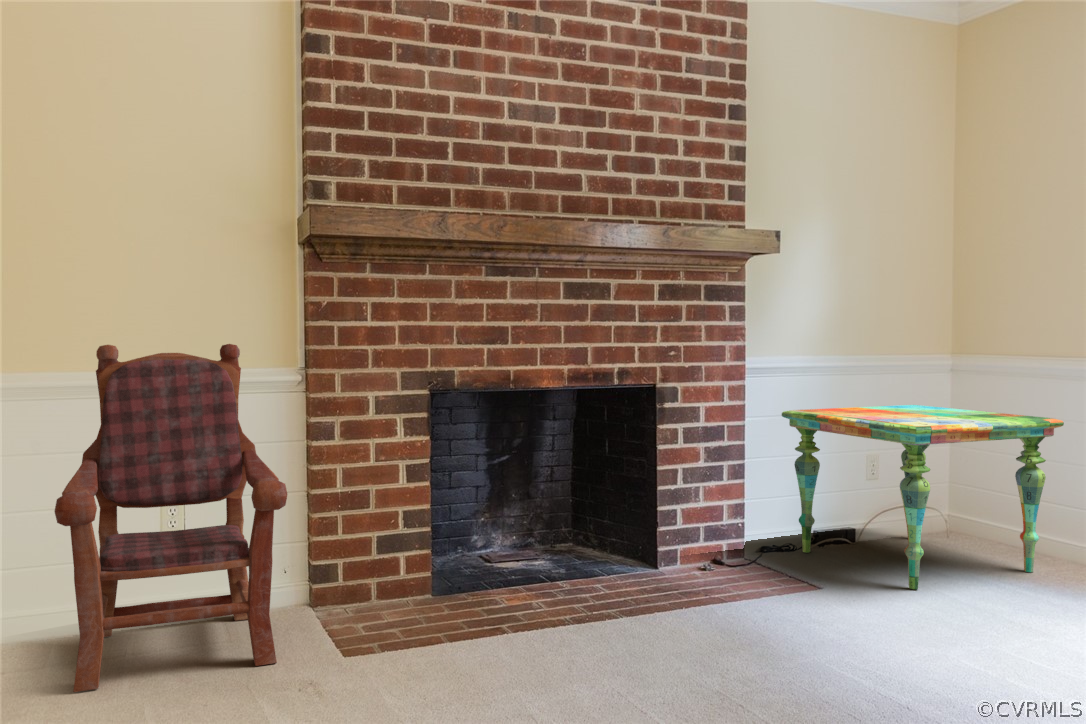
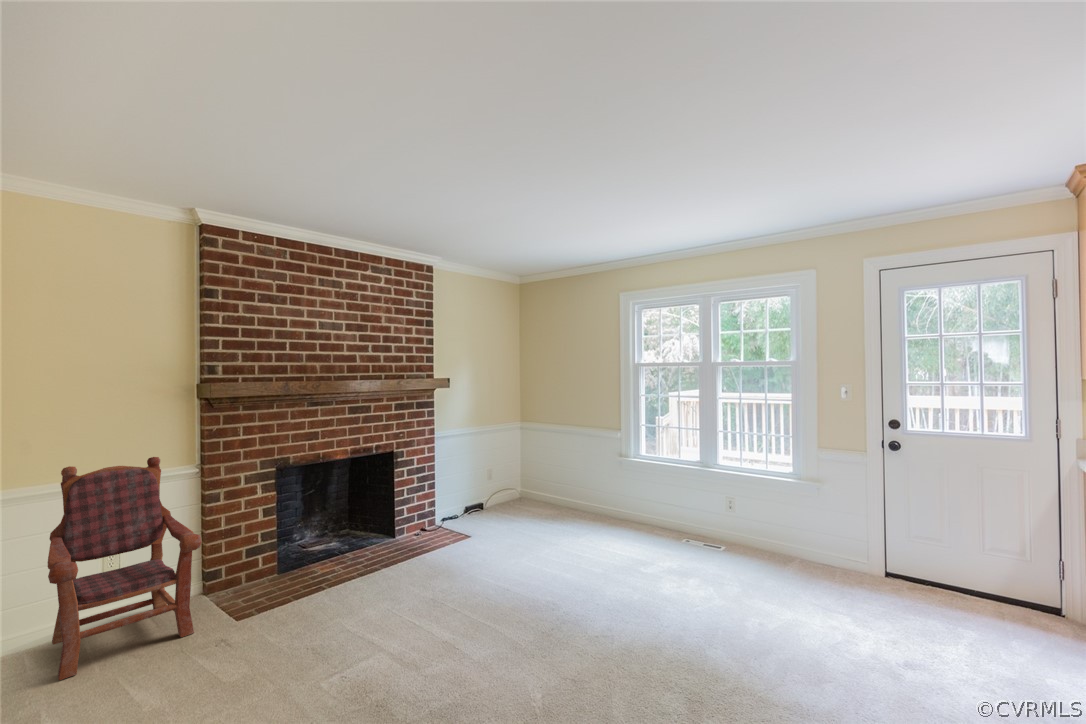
side table: present [782,405,1064,589] -> none [451,445,563,532]

